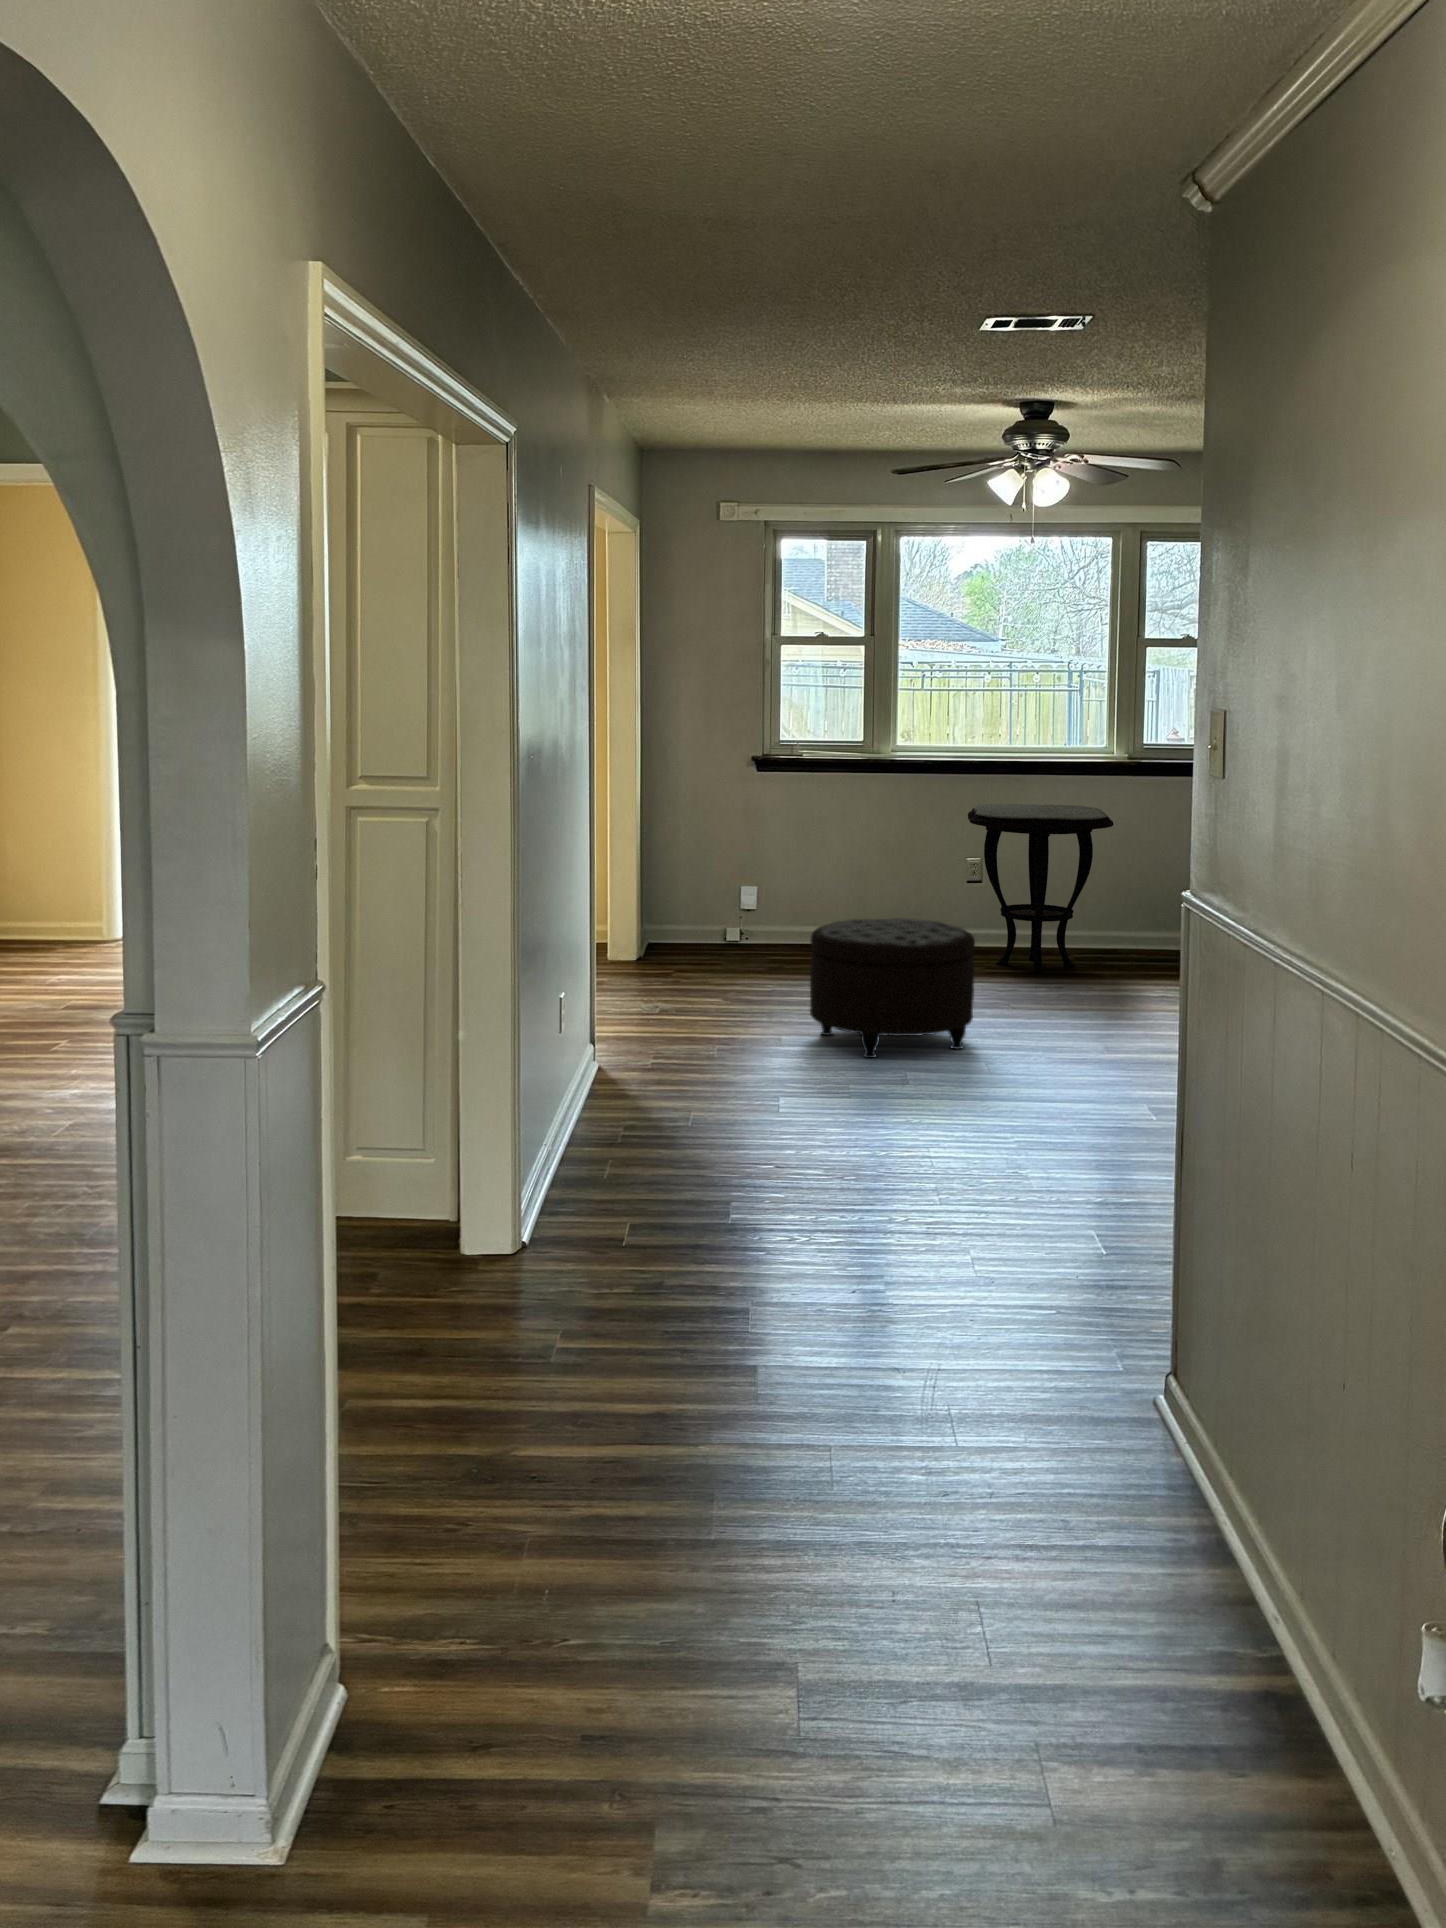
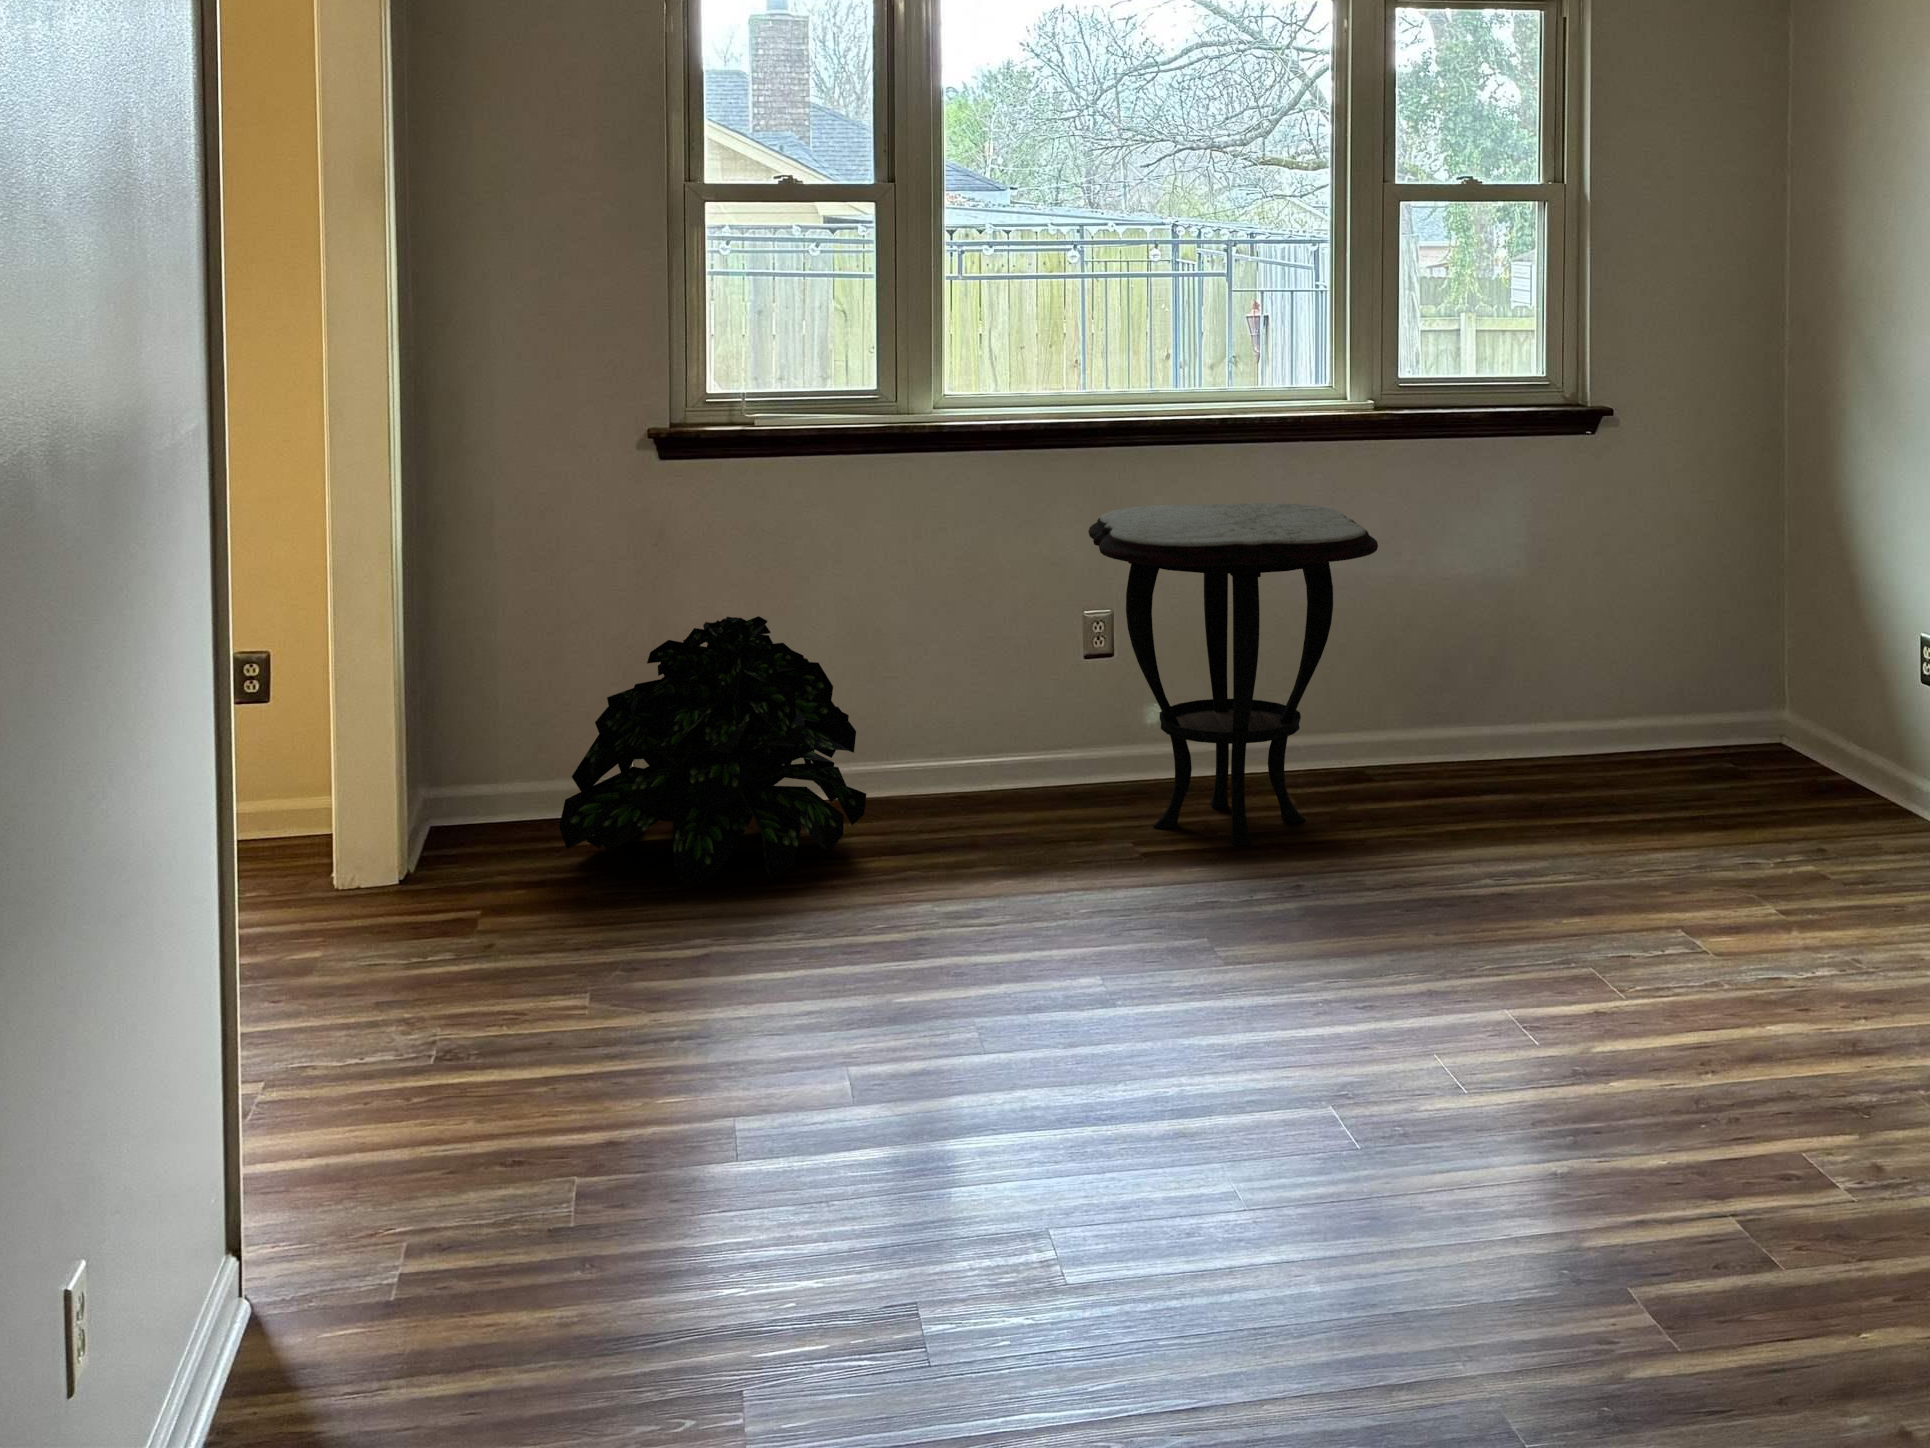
potted plant: none [707,846,852,969] -> present [559,616,866,888]
ottoman: present [810,918,975,1058] -> none [802,813,1180,1189]

